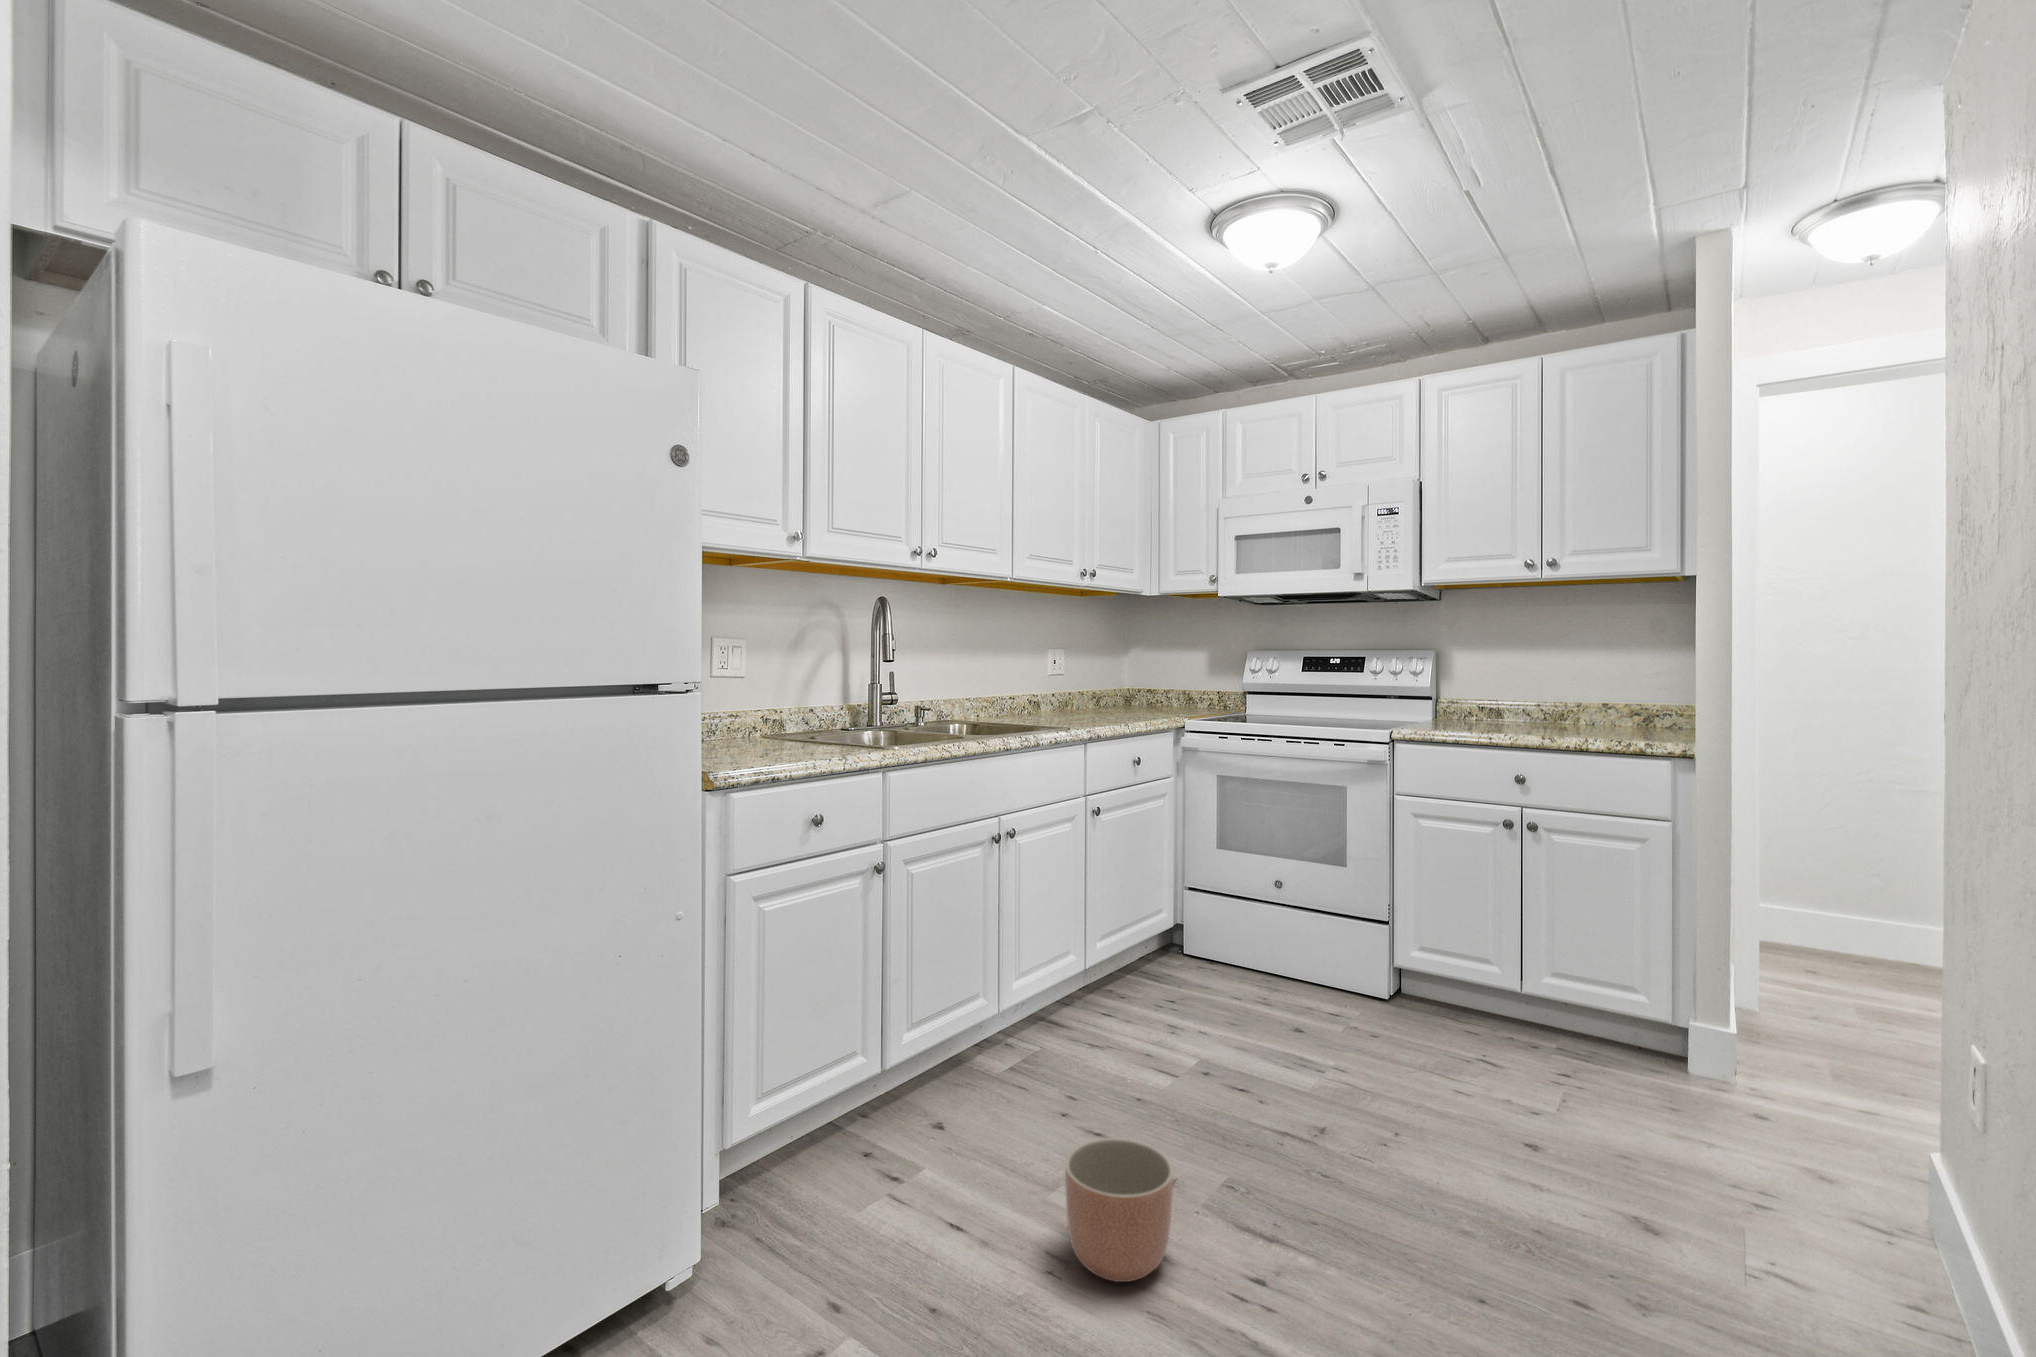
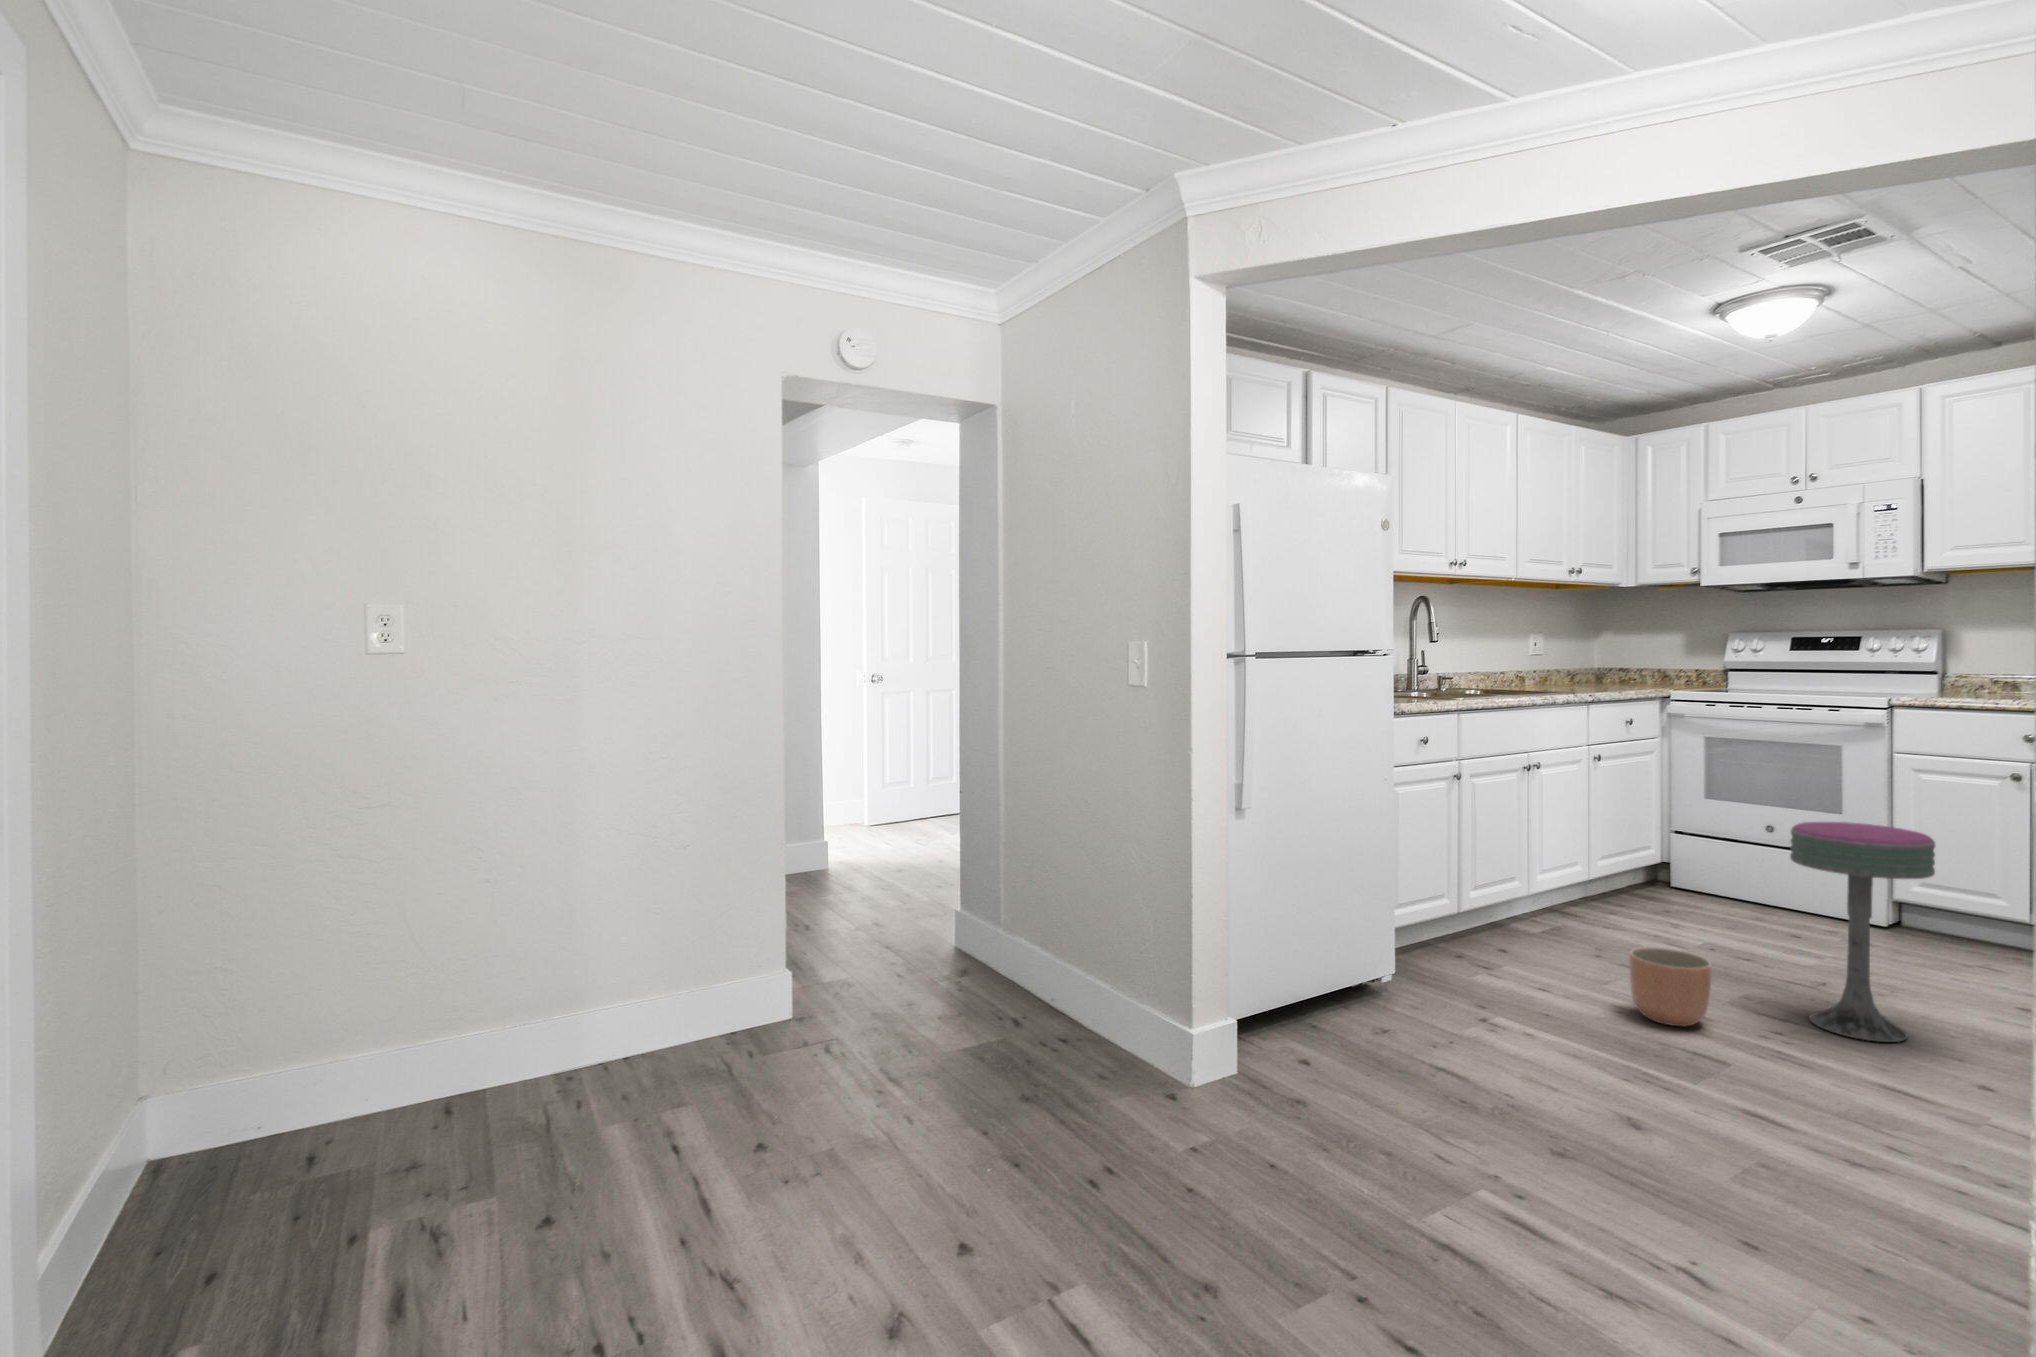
bar stool: none [1279,926,1448,1264] -> present [1790,822,1935,1042]

